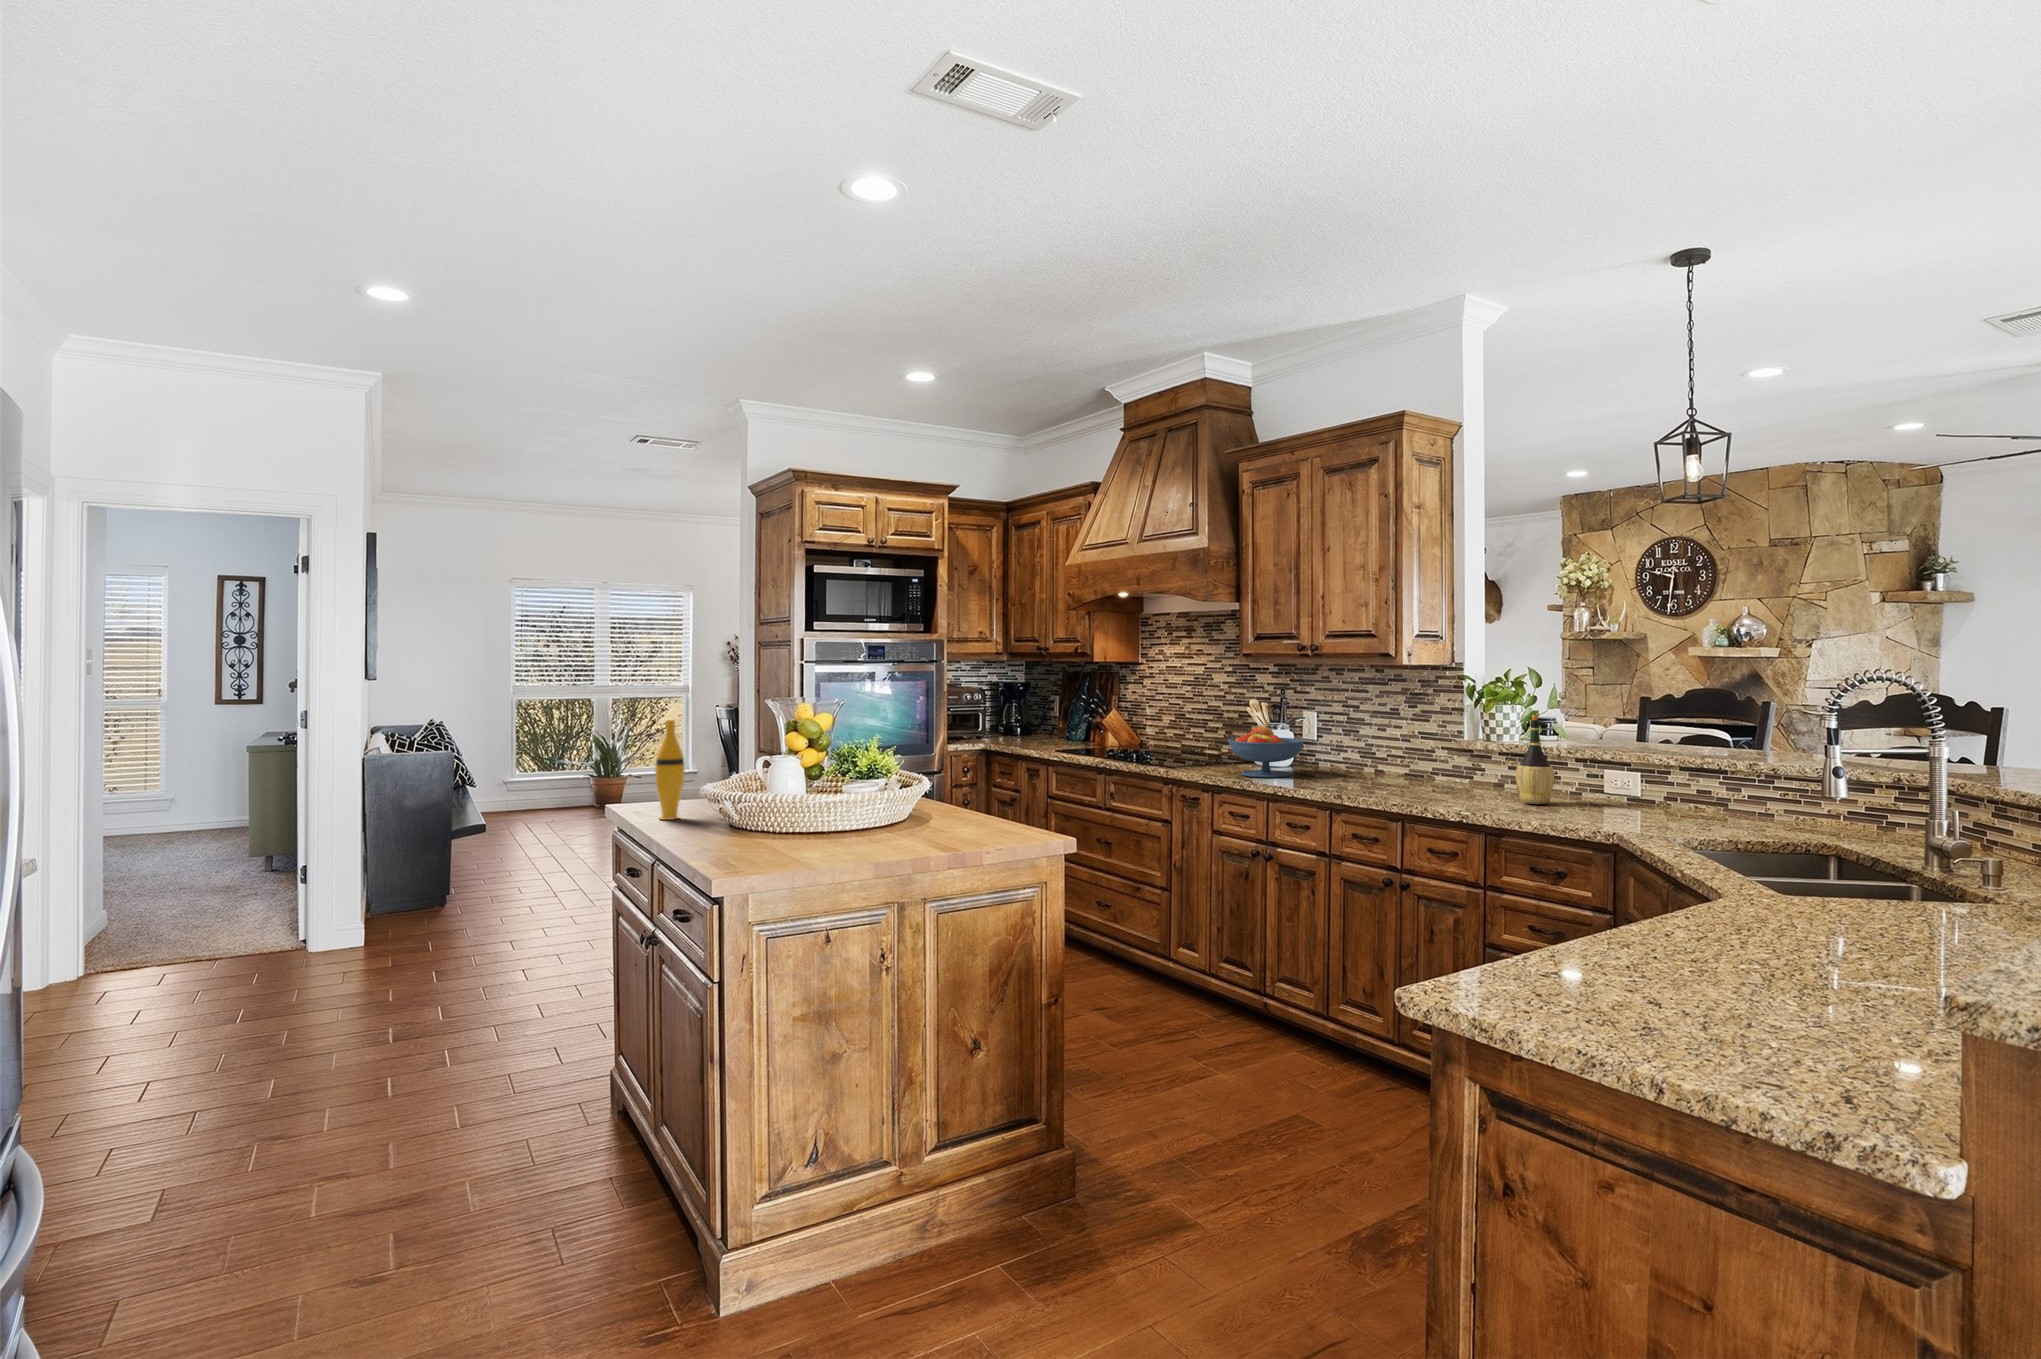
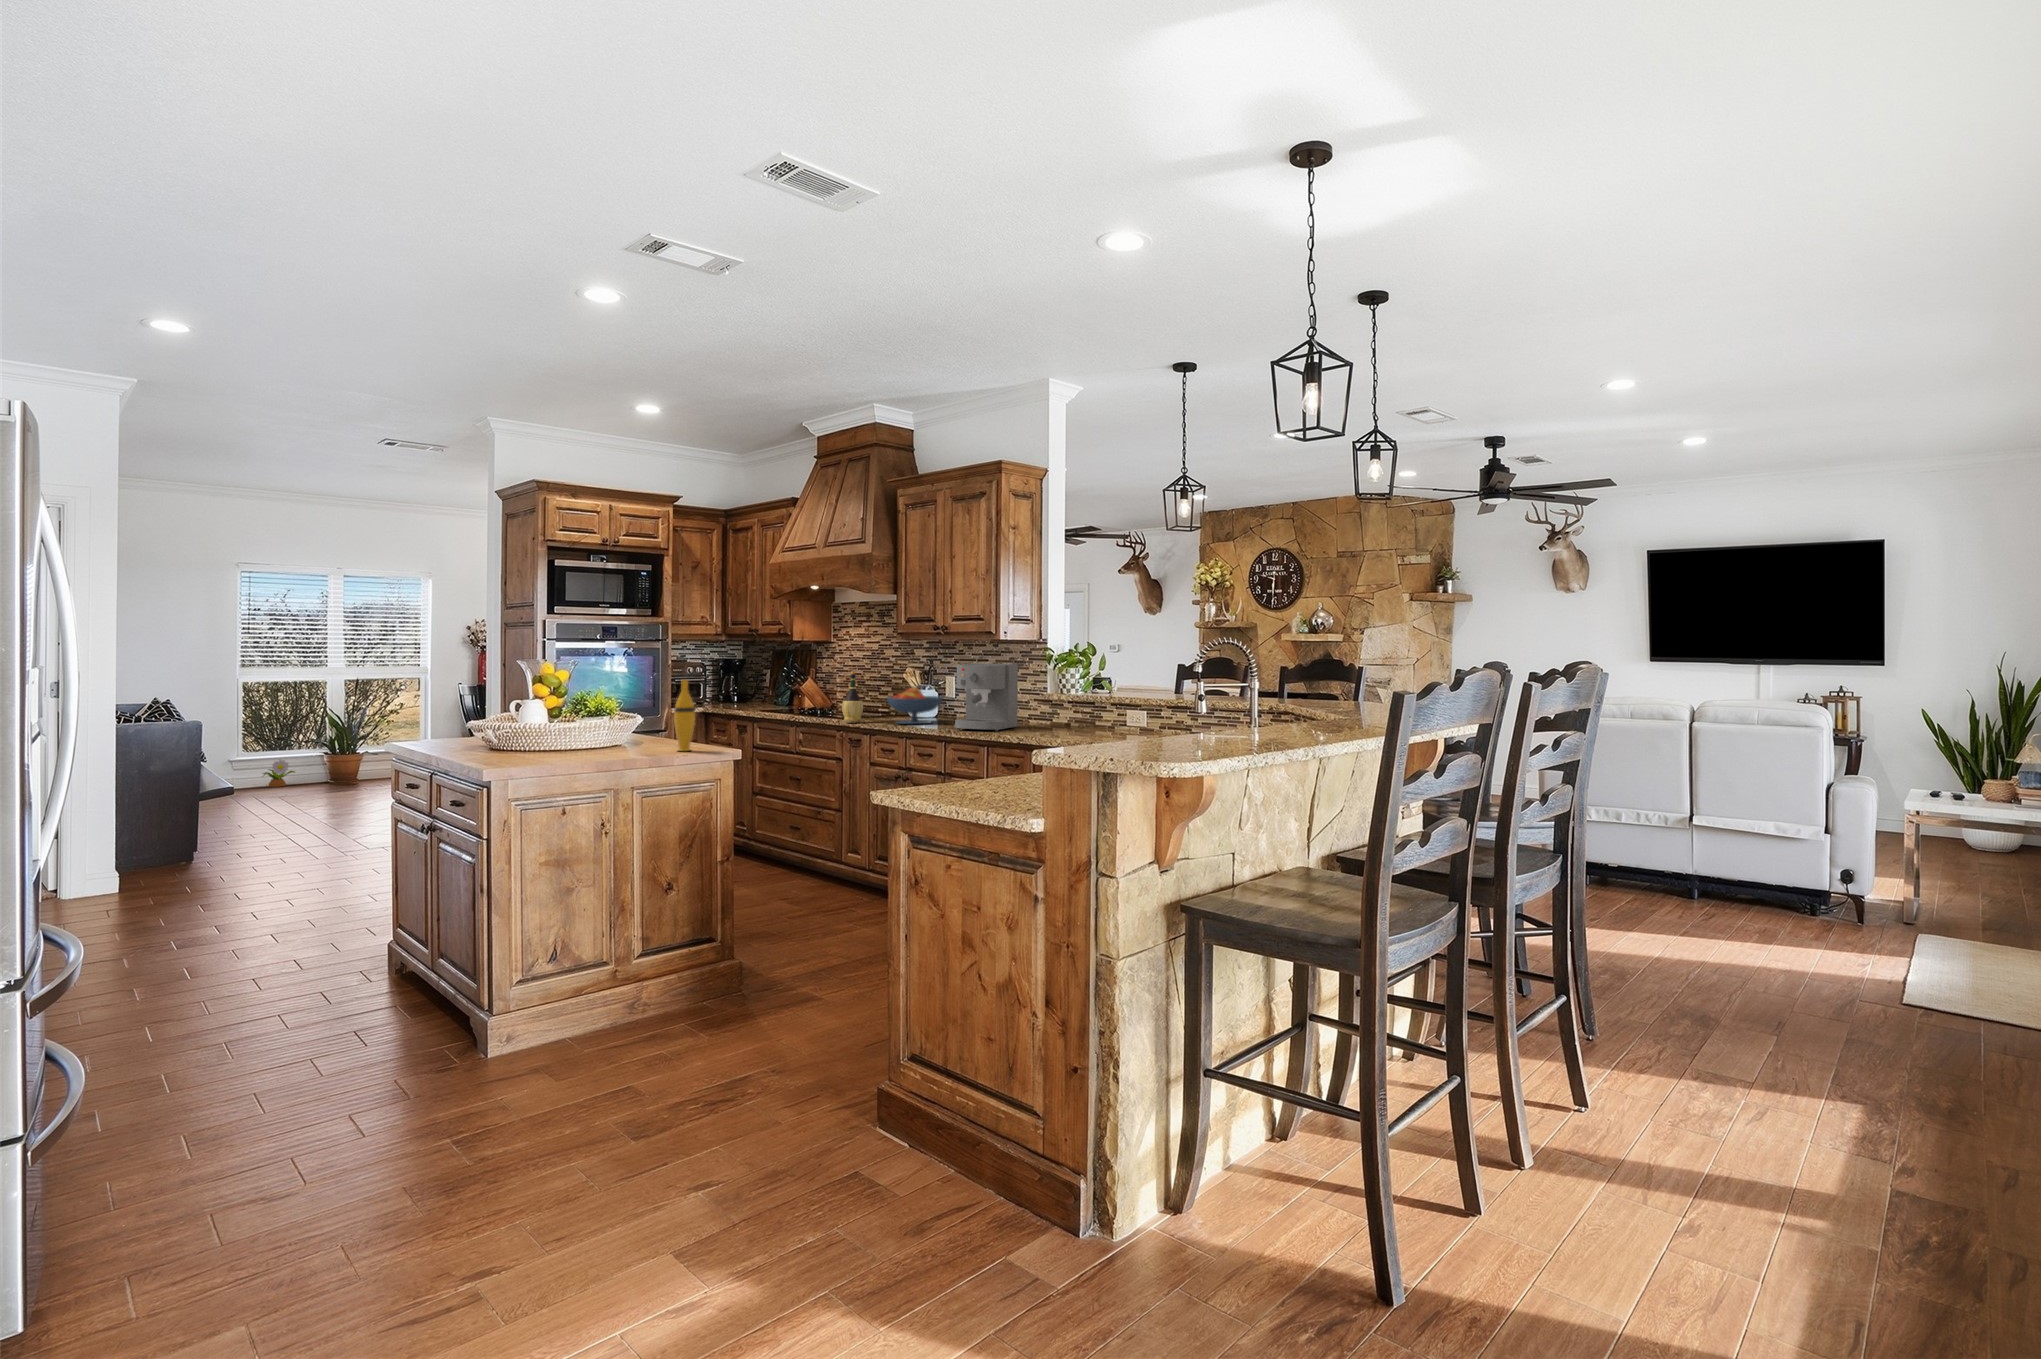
coffee maker: none [1338,696,1424,795] -> present [955,663,1018,731]
wine bottle: present [1516,715,1554,804] -> present [842,671,863,723]
vase: present [655,720,685,820] -> present [674,680,695,751]
decorative plant: none [538,782,570,811] -> present [262,760,295,787]

